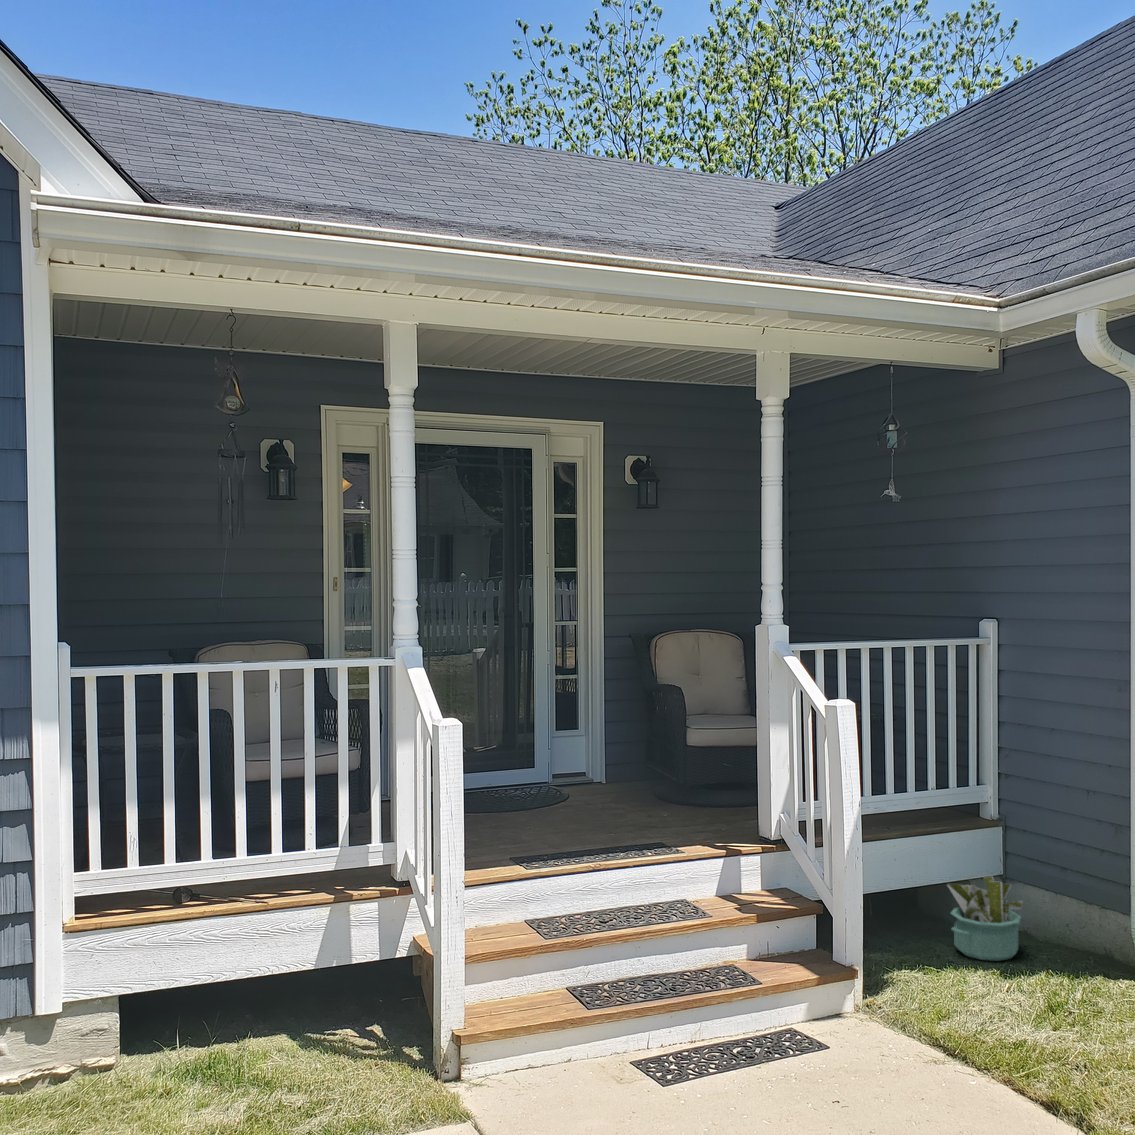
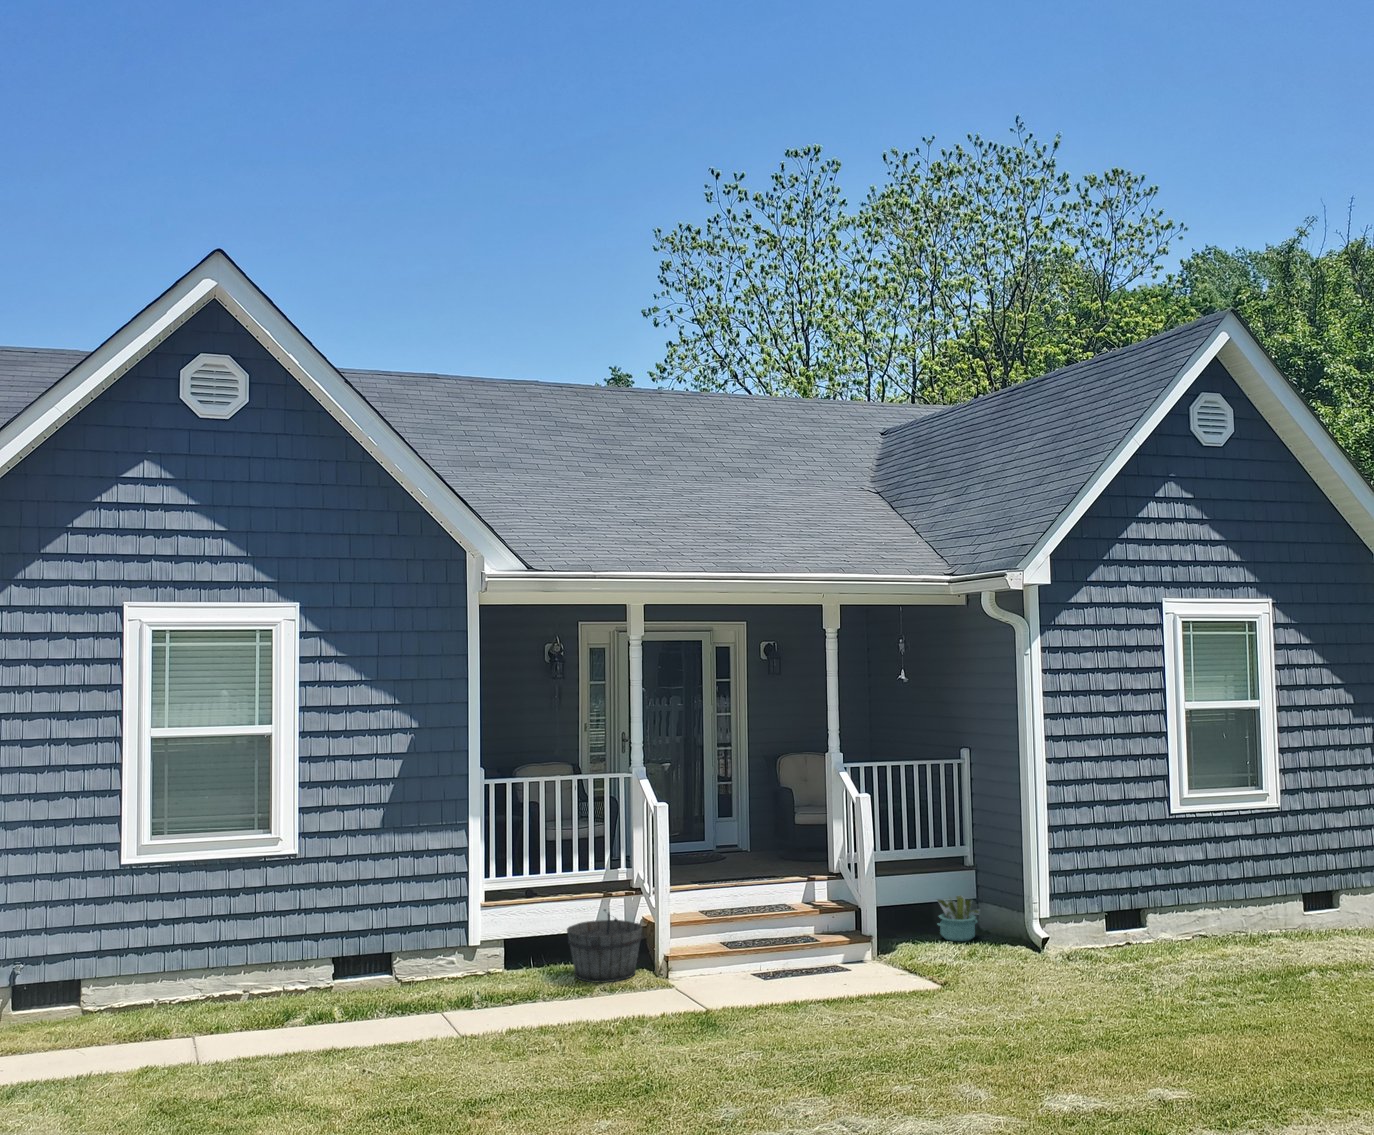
wooden bucket: none [244,933,407,1099] -> present [567,909,642,982]

